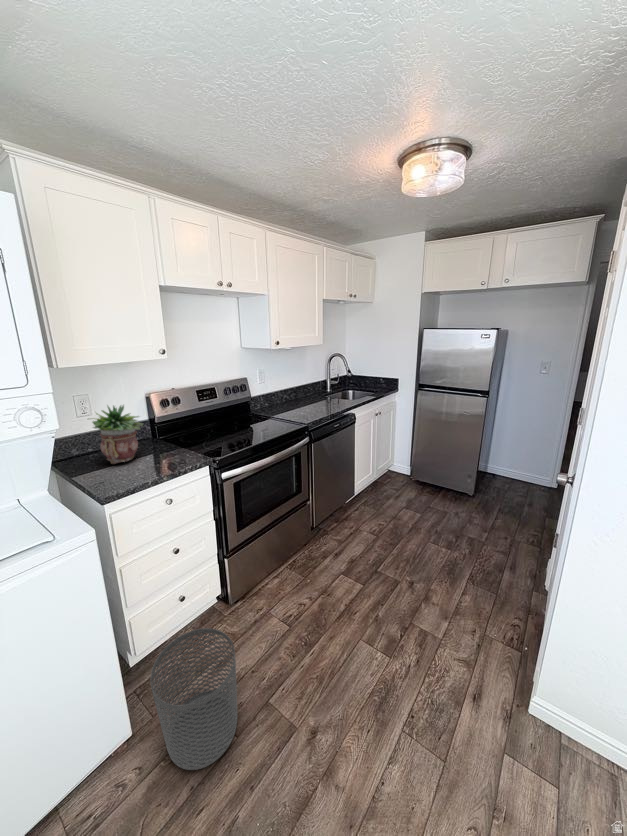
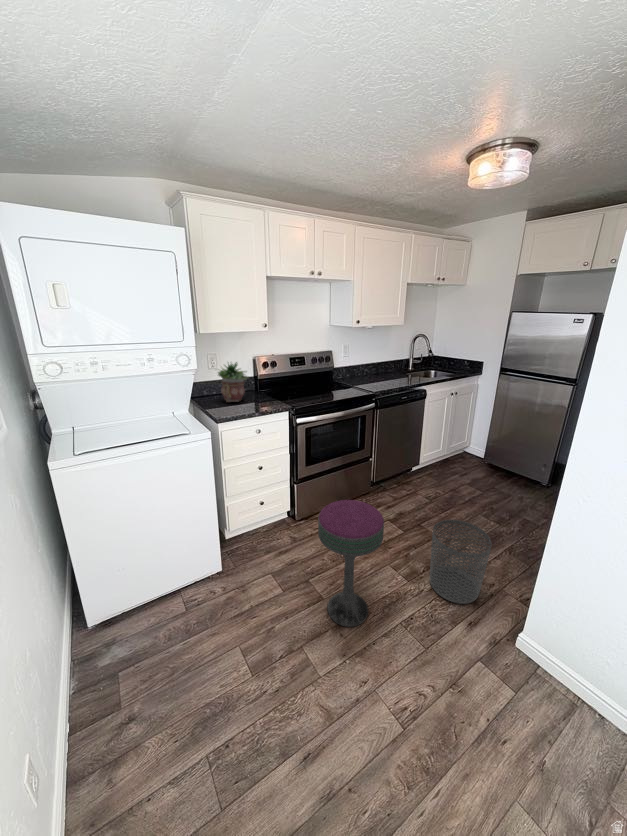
bar stool: none [287,583,379,768] -> present [318,500,384,627]
waste bin: present [151,628,237,770] -> present [430,520,491,604]

